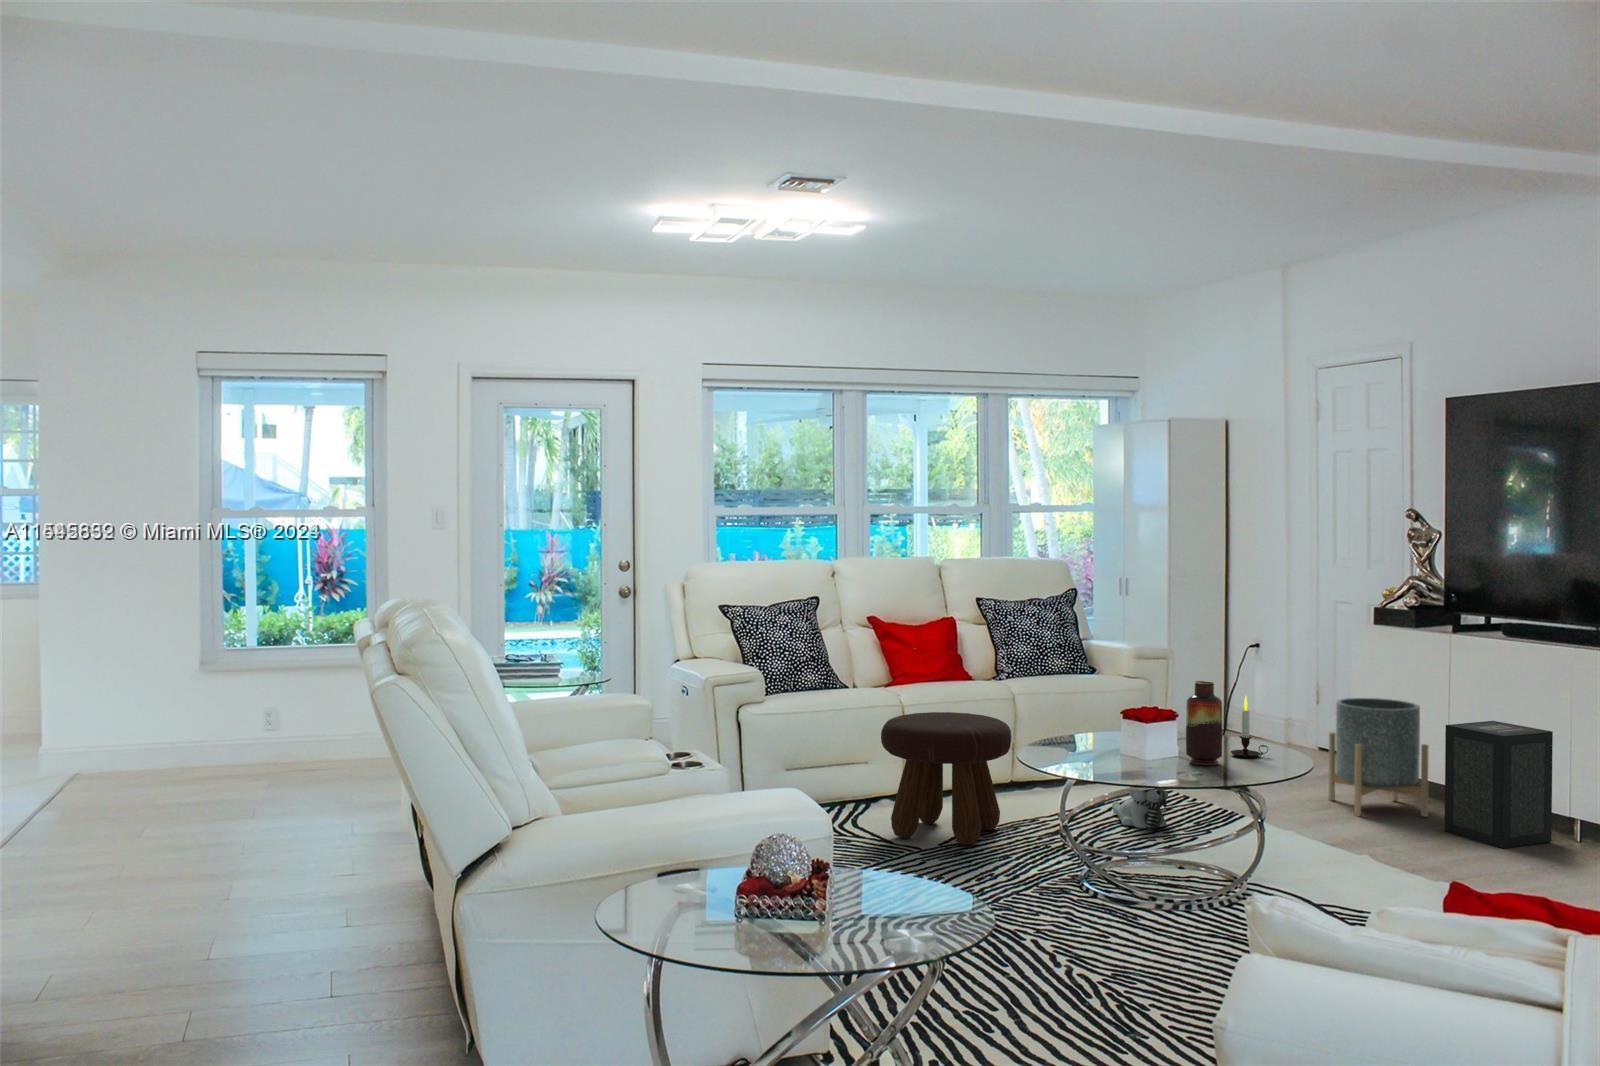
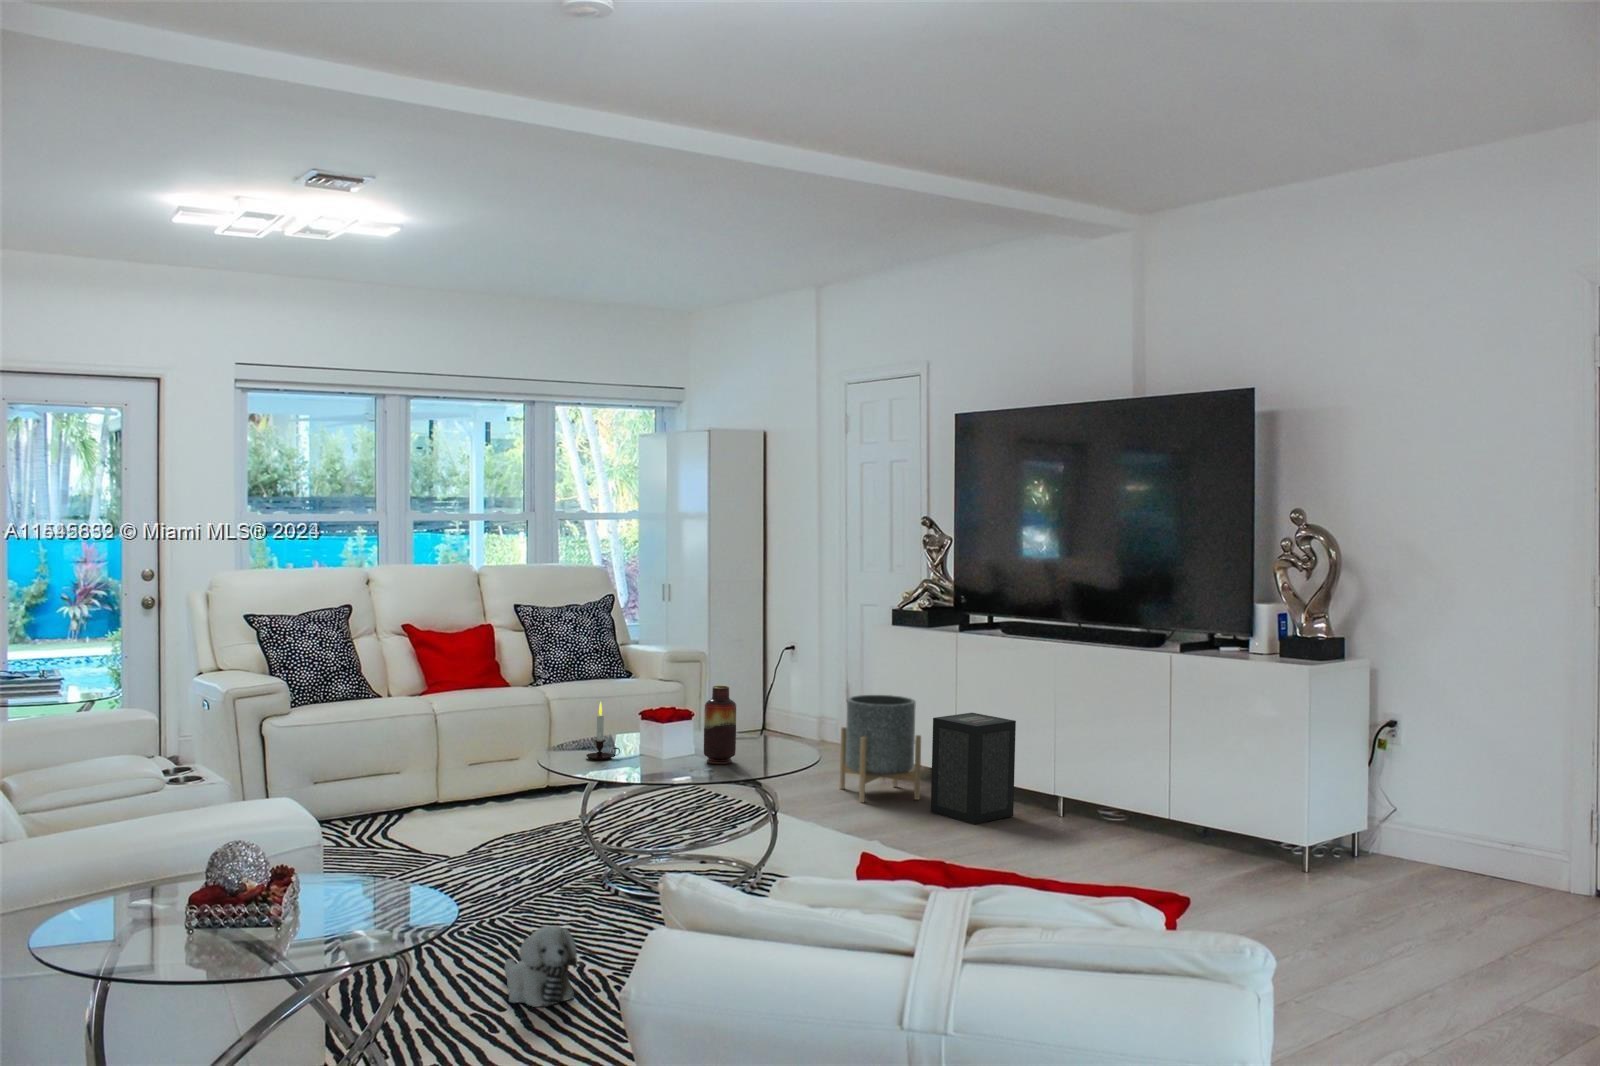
candle: present [1231,696,1268,757] -> present [586,702,620,760]
footstool: present [881,712,1011,845] -> none [411,721,544,852]
plush toy: present [1112,790,1168,829] -> present [505,926,577,1007]

